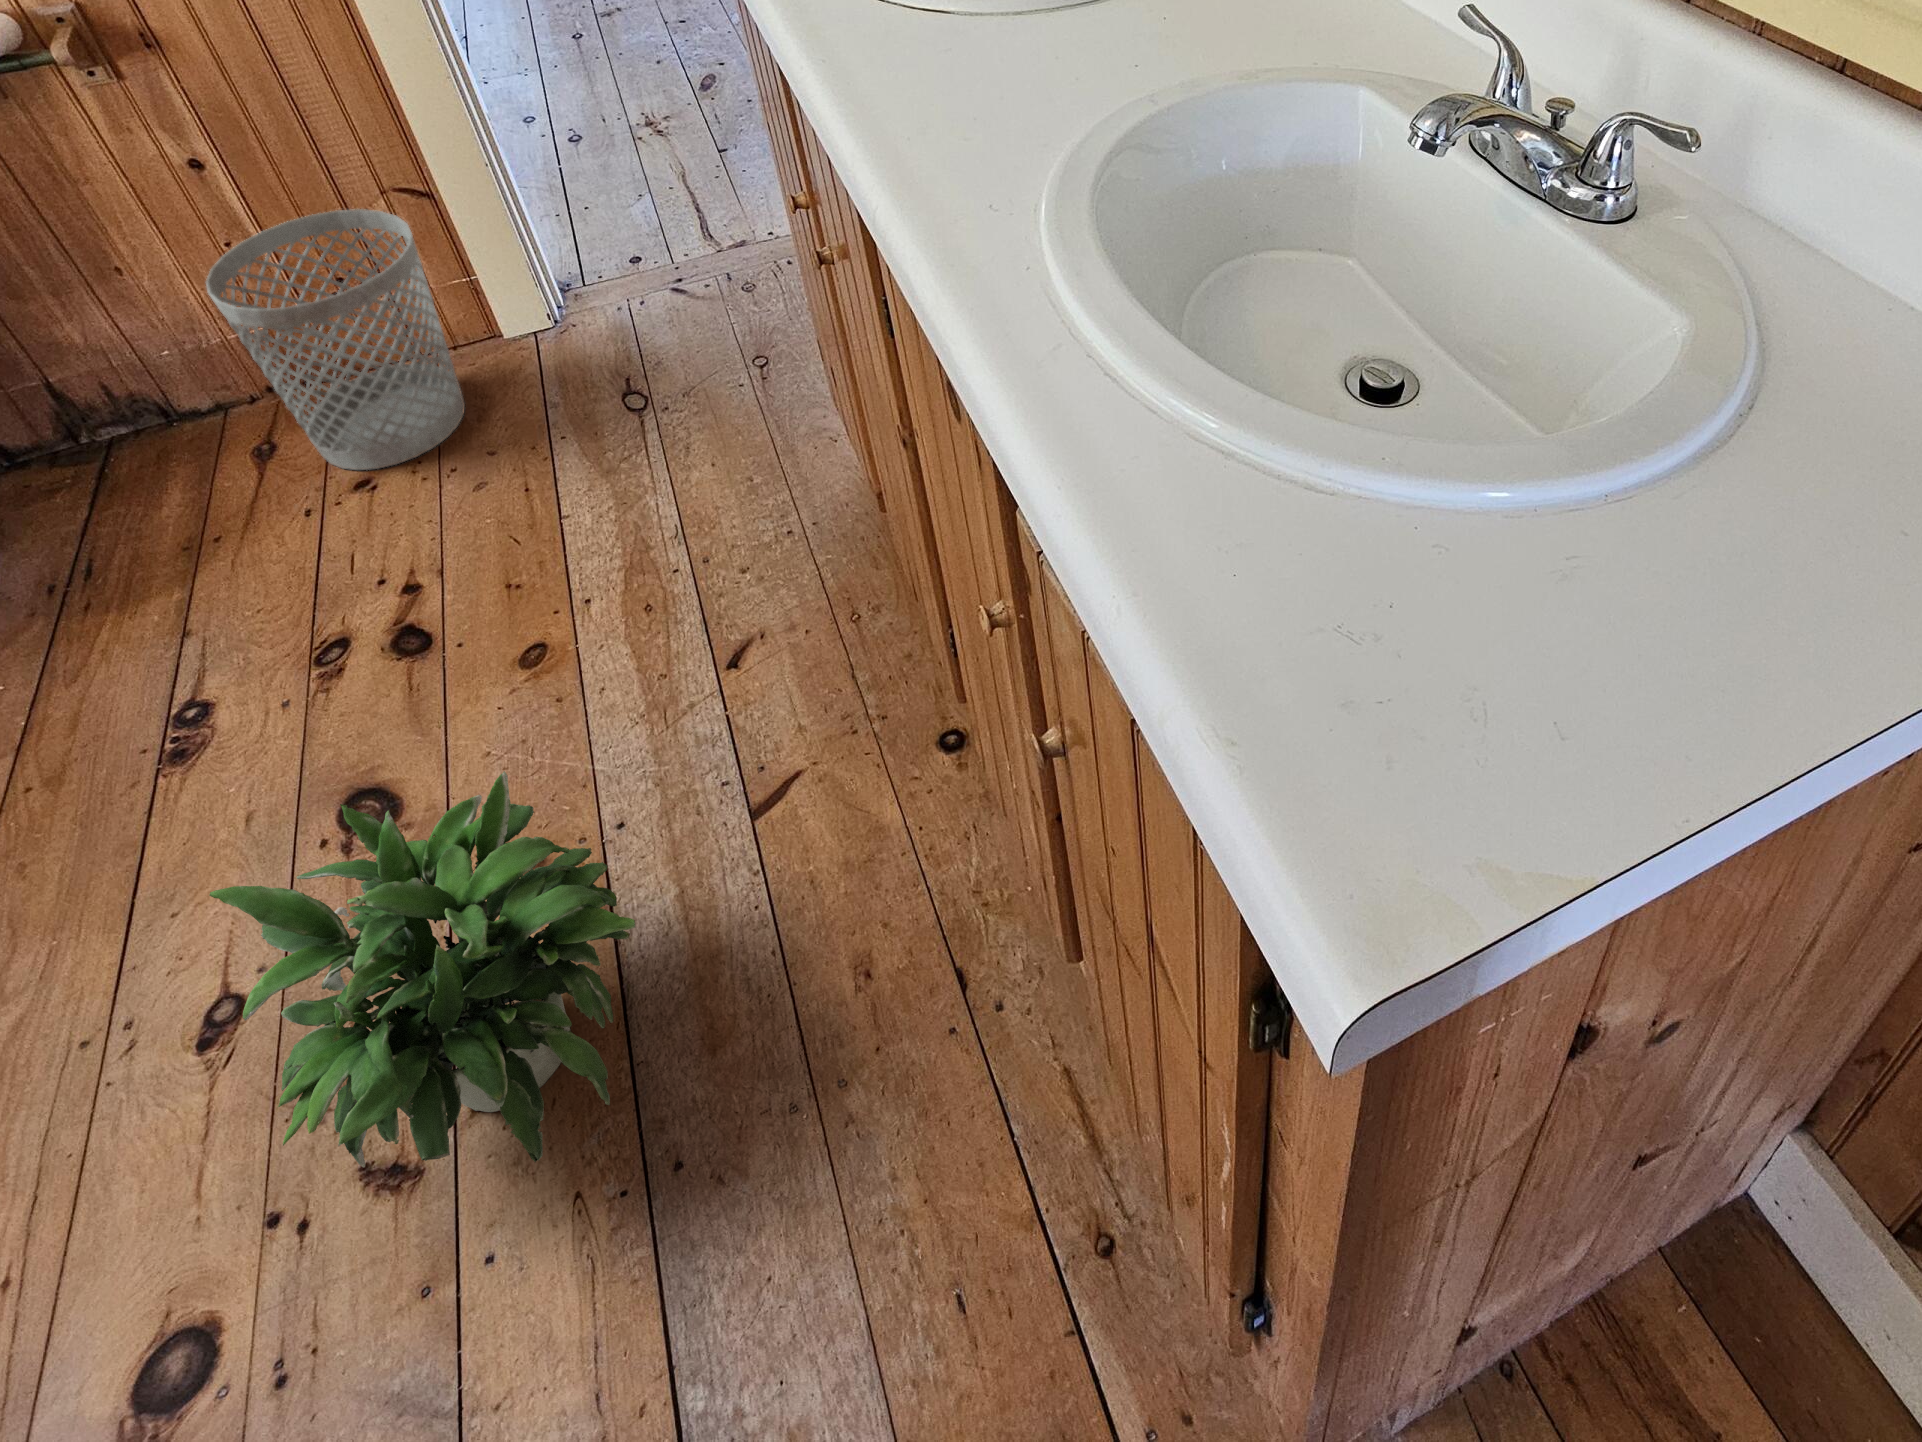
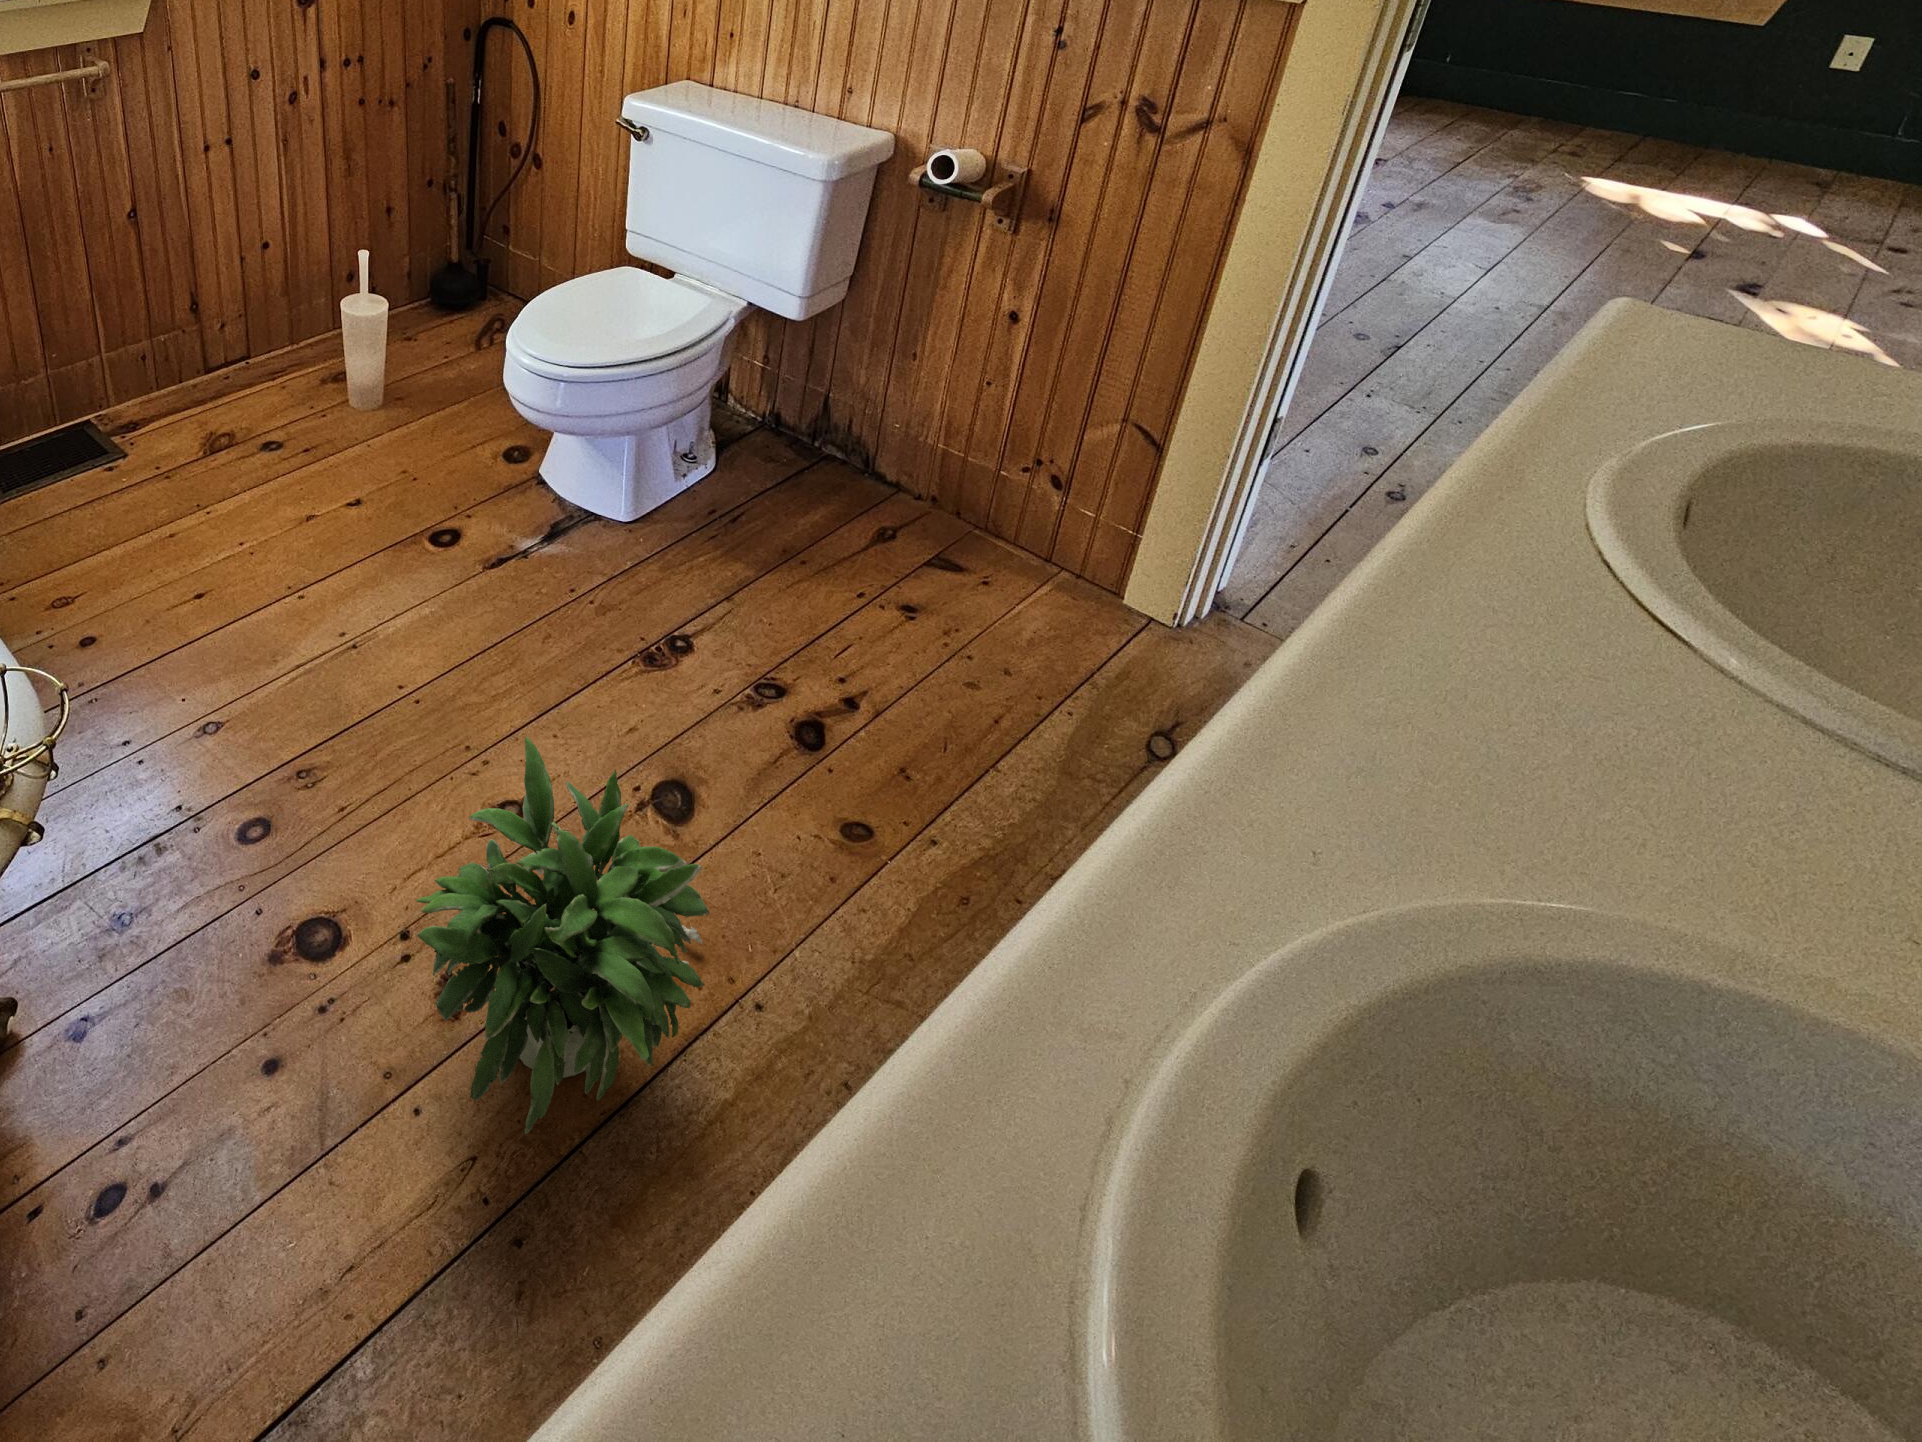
wastebasket: present [206,209,465,470] -> none [910,388,1110,633]

